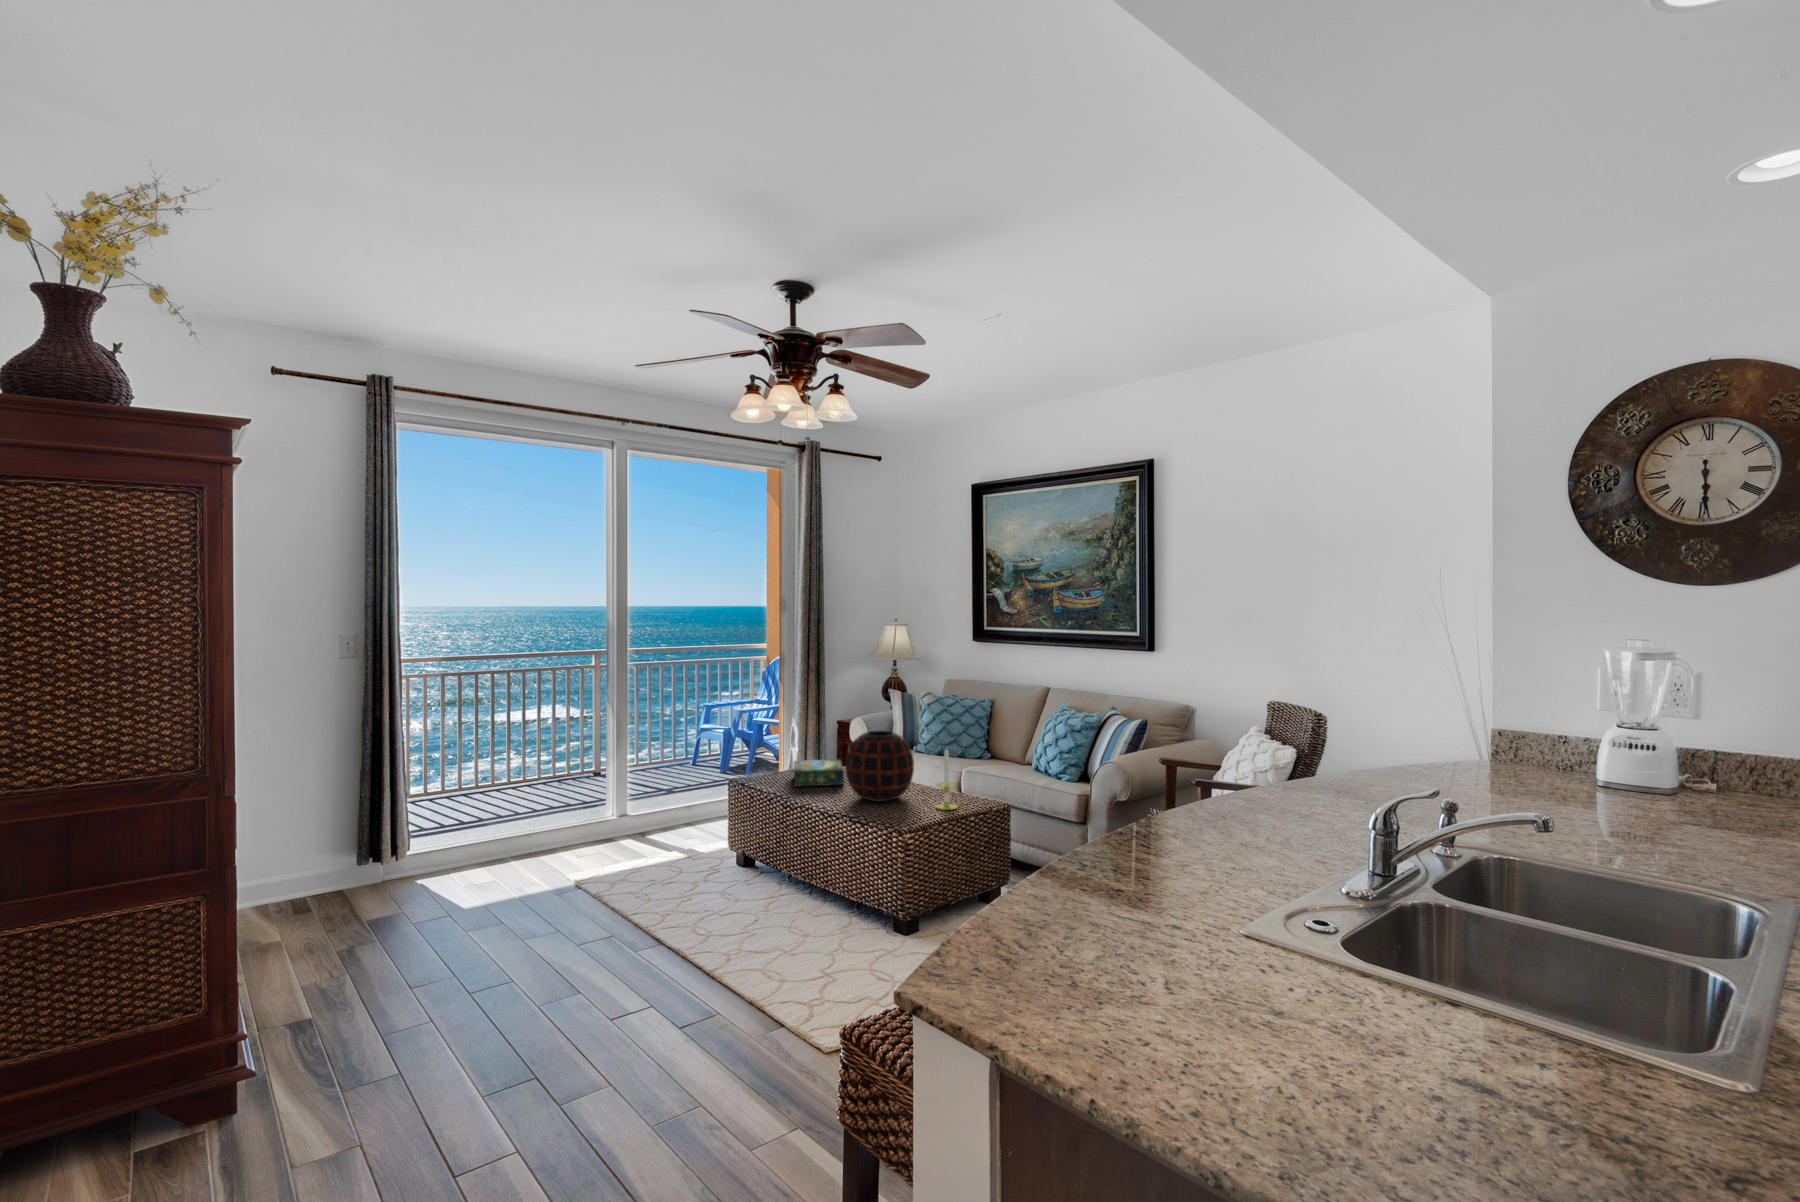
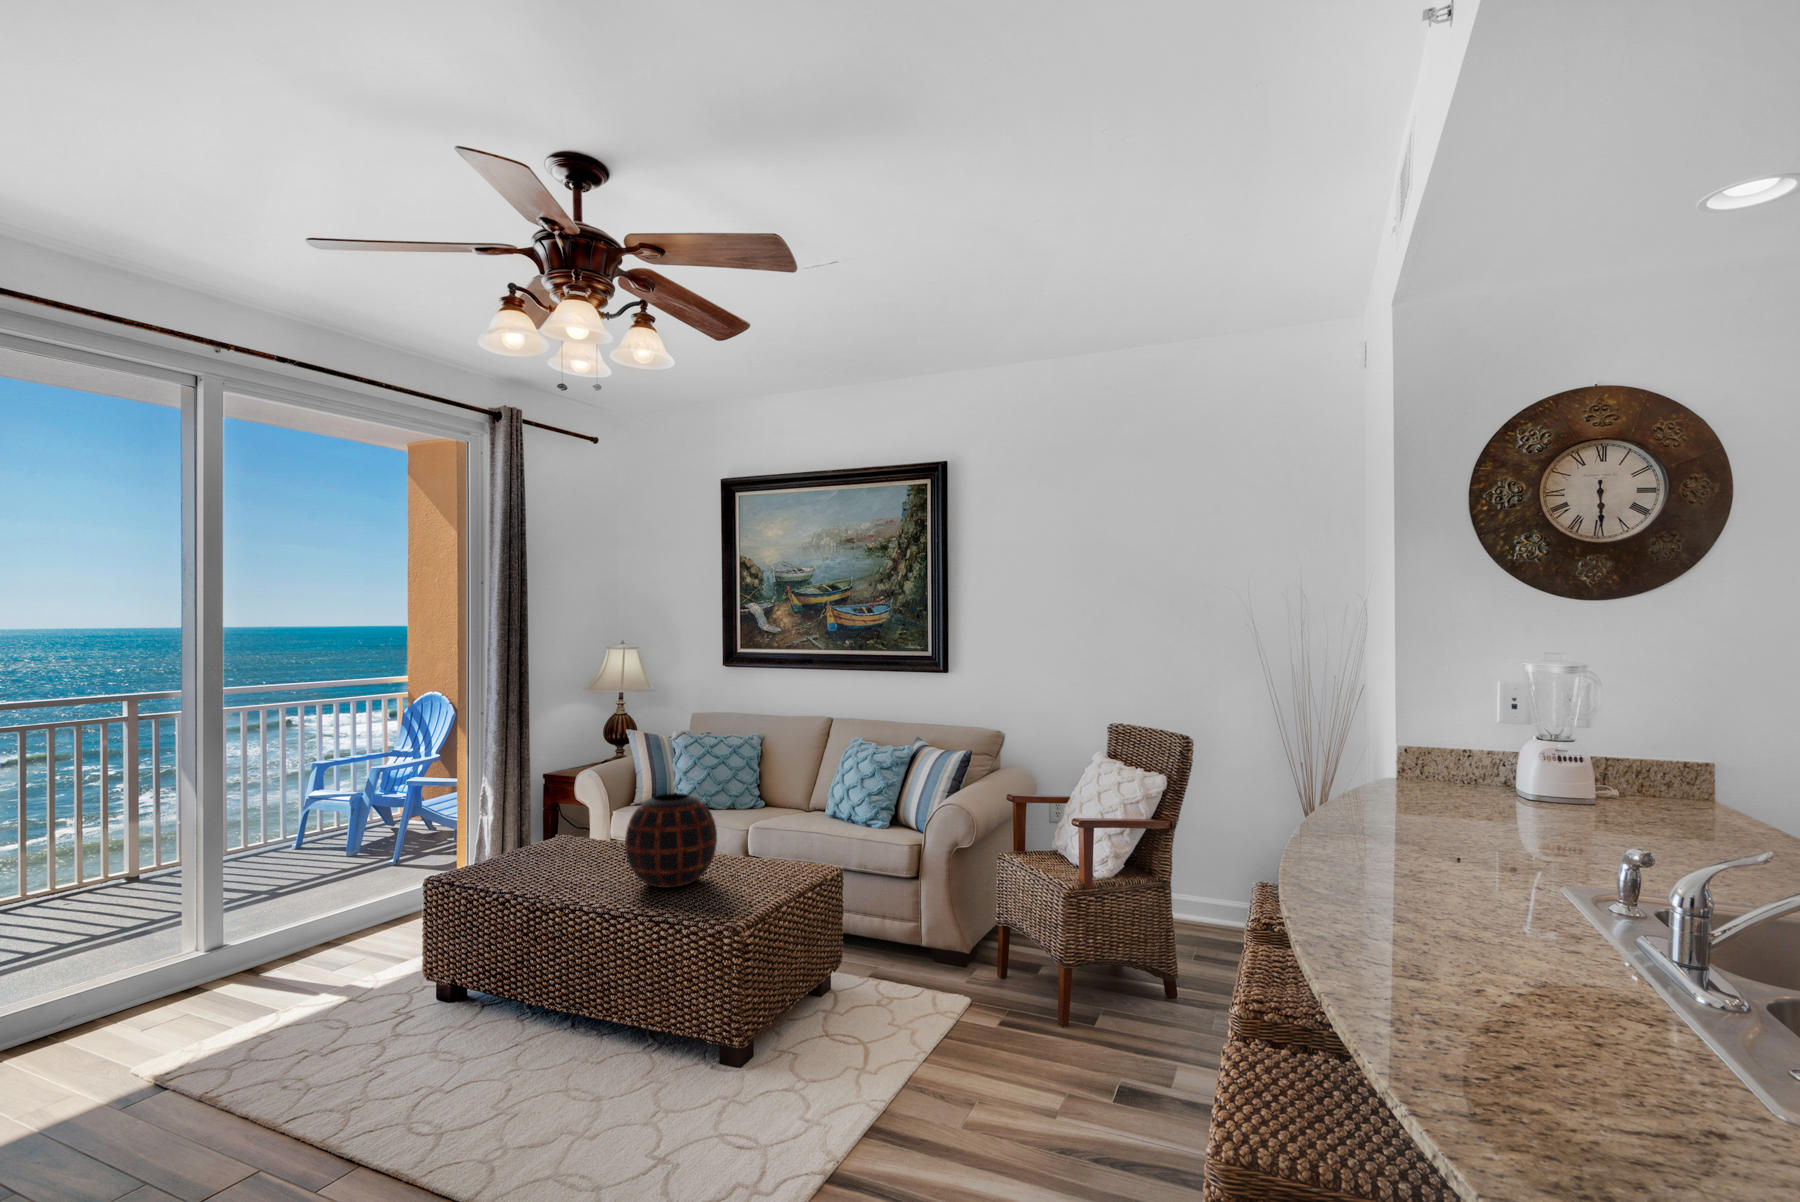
candle: present [936,749,957,810] -> none [753,807,781,888]
board game: present [794,760,844,786] -> none [531,834,611,880]

